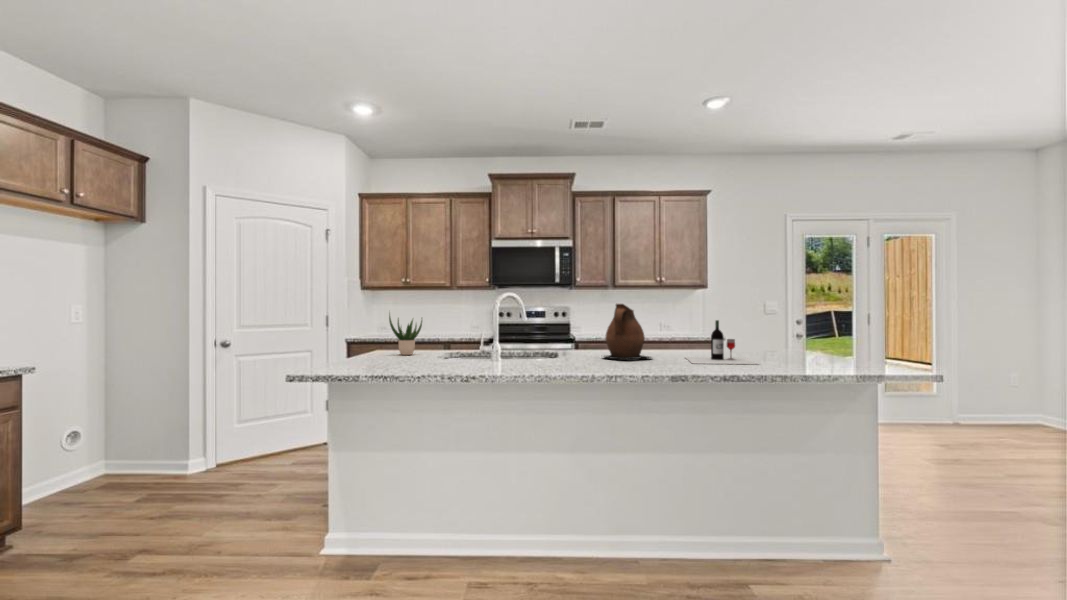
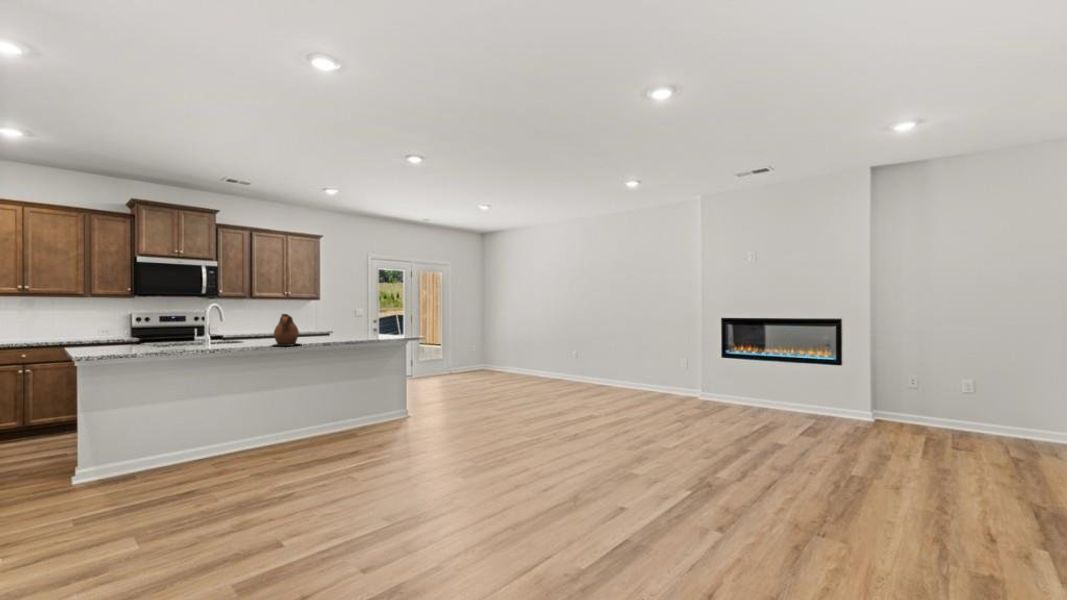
potted plant: present [389,314,422,355] -> none [88,319,119,352]
wine bottle: present [686,320,757,364] -> none [321,322,363,346]

